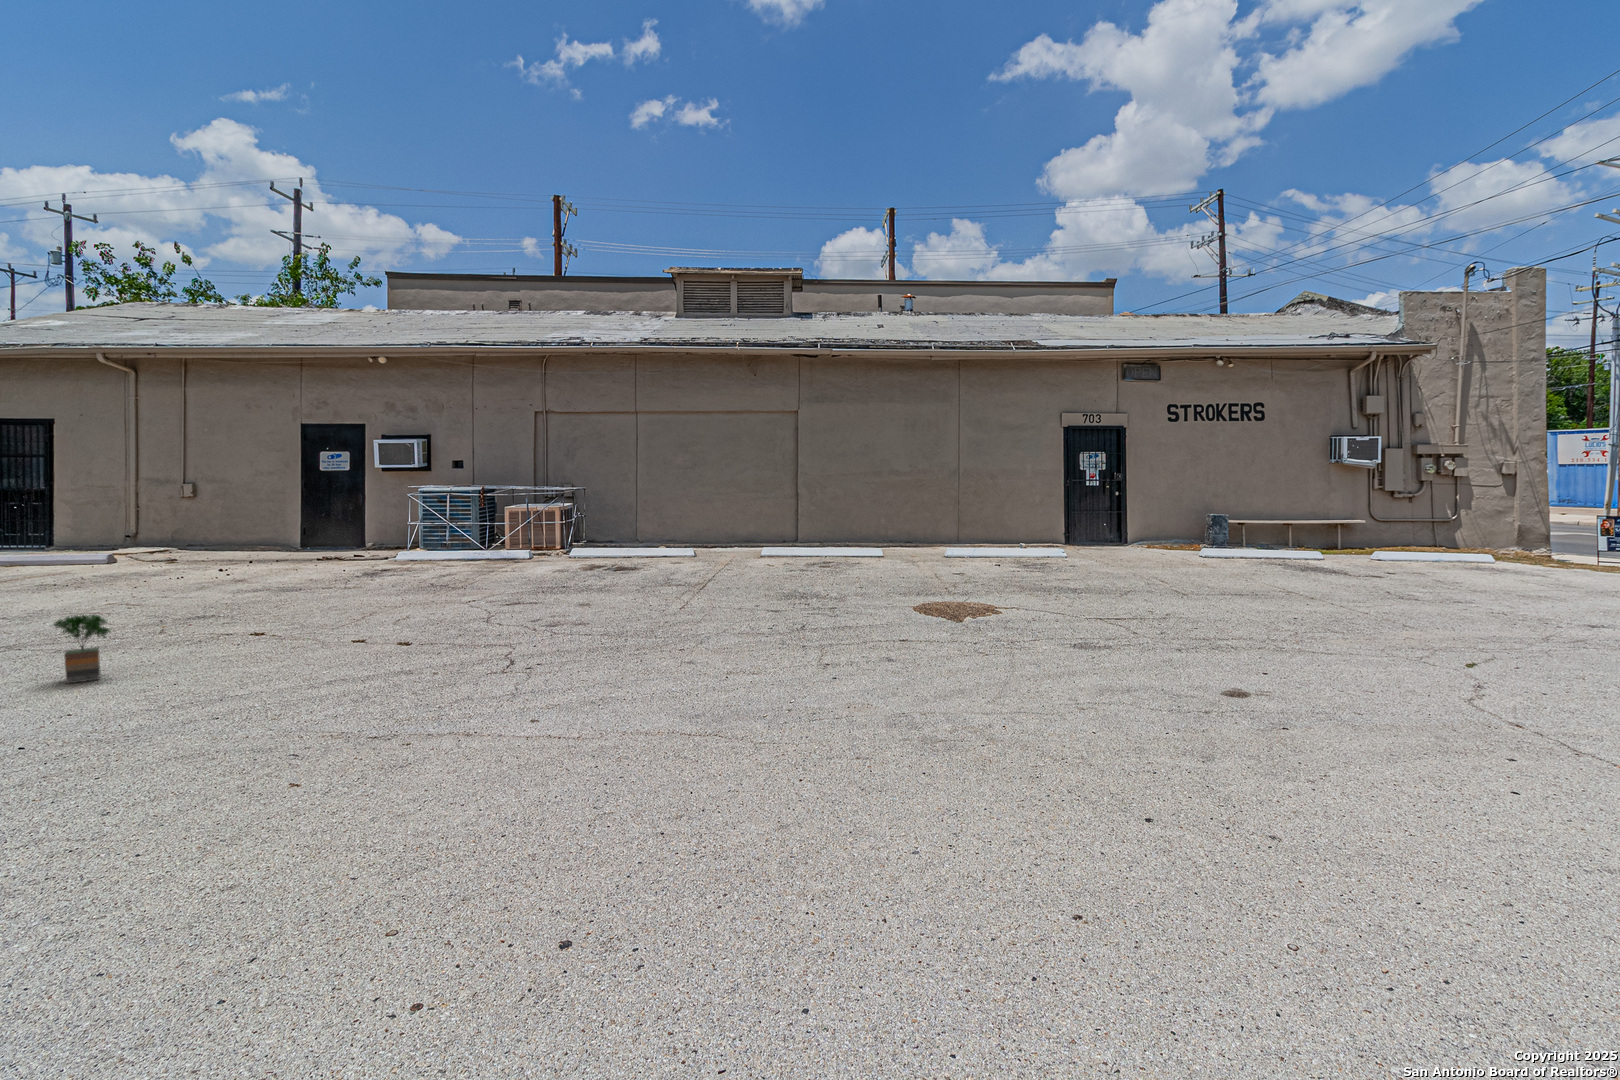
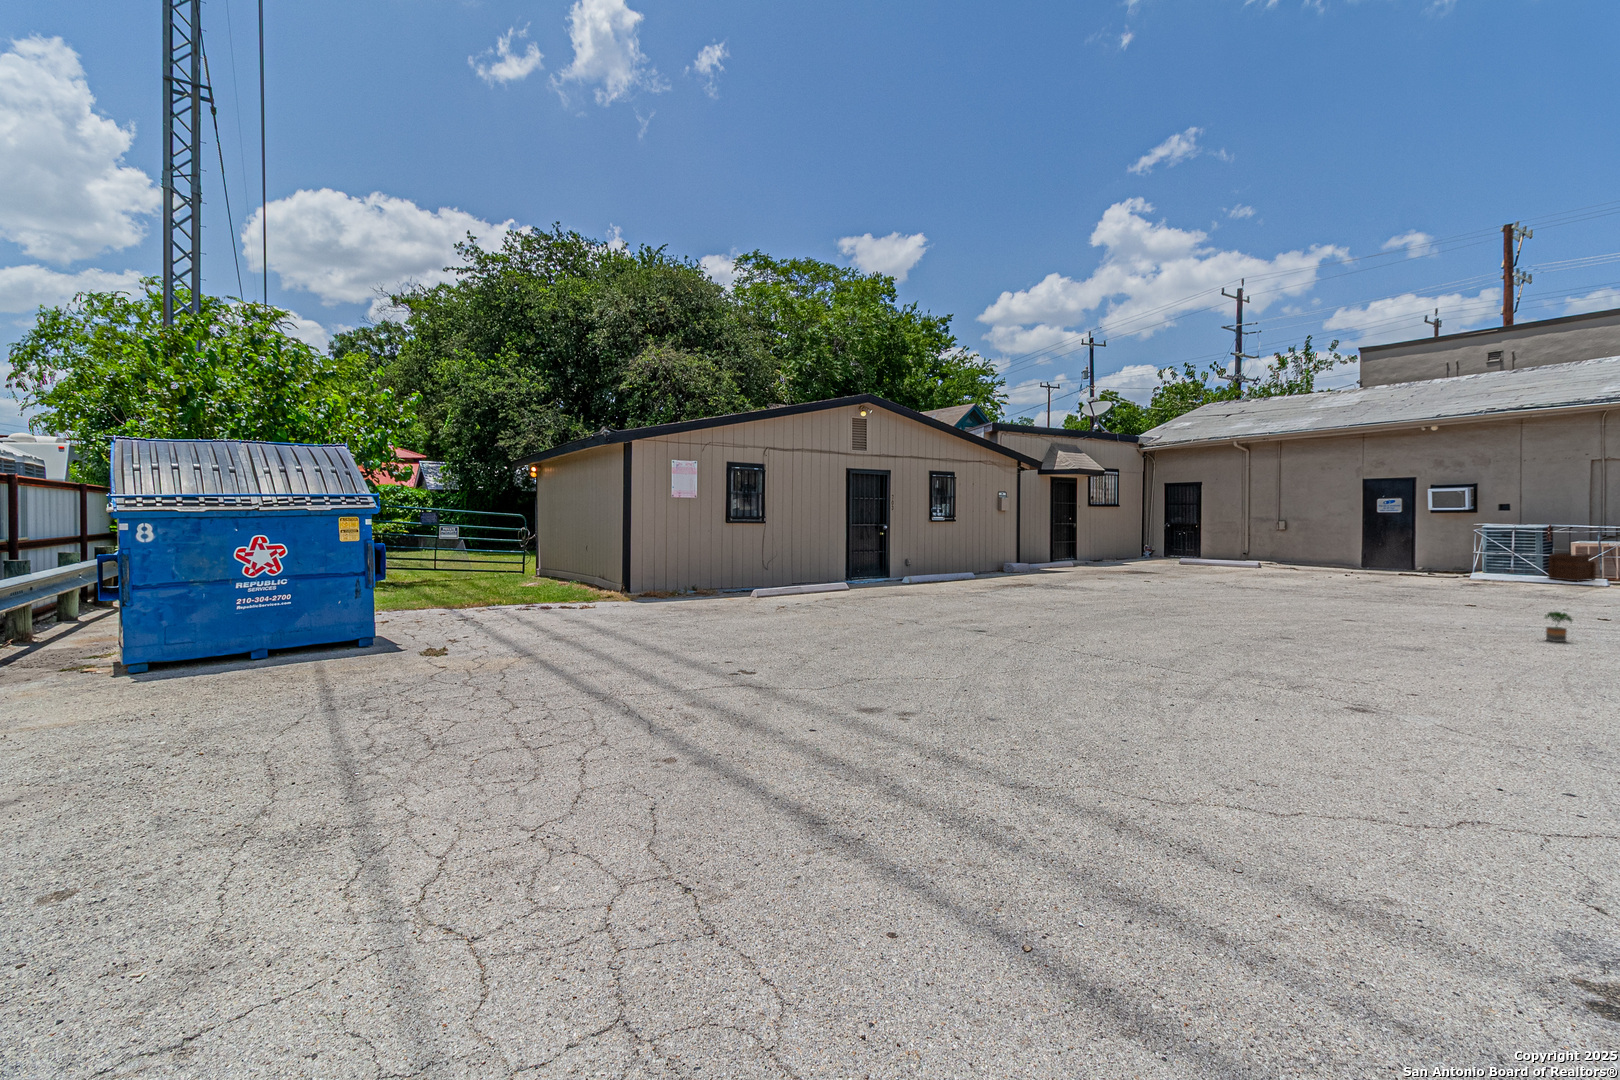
wooden crate: none [473,520,525,557] -> present [1548,553,1596,581]

